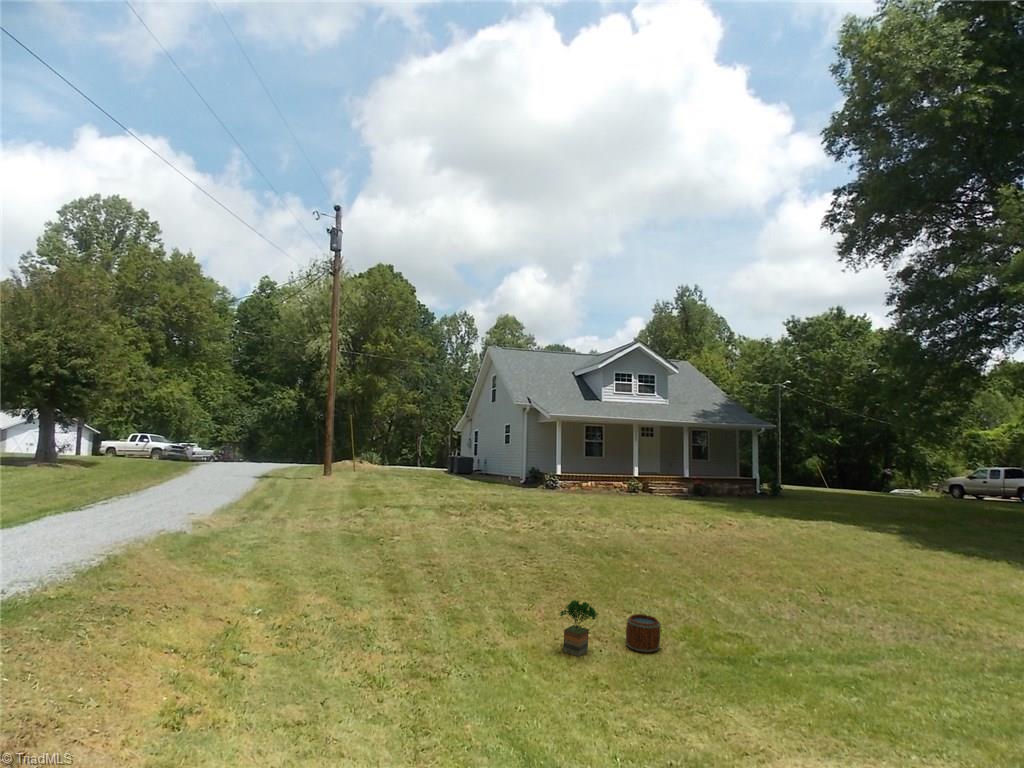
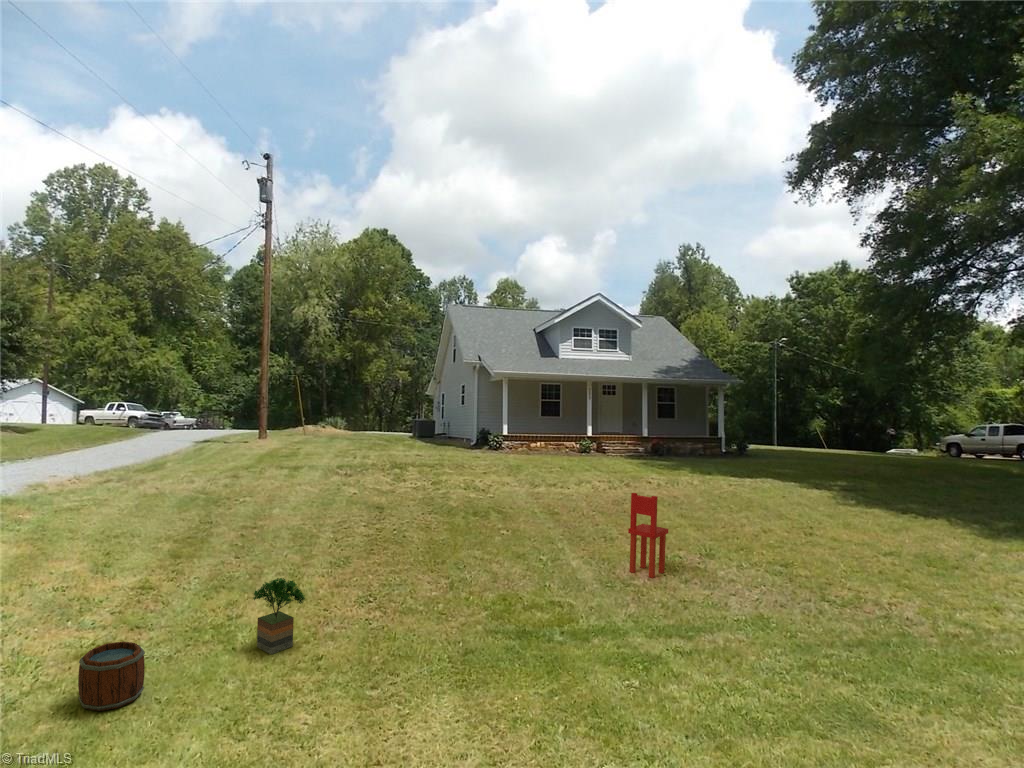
chair: none [778,536,809,604] -> present [628,493,668,578]
bucket: present [626,614,661,653] -> present [78,641,145,711]

